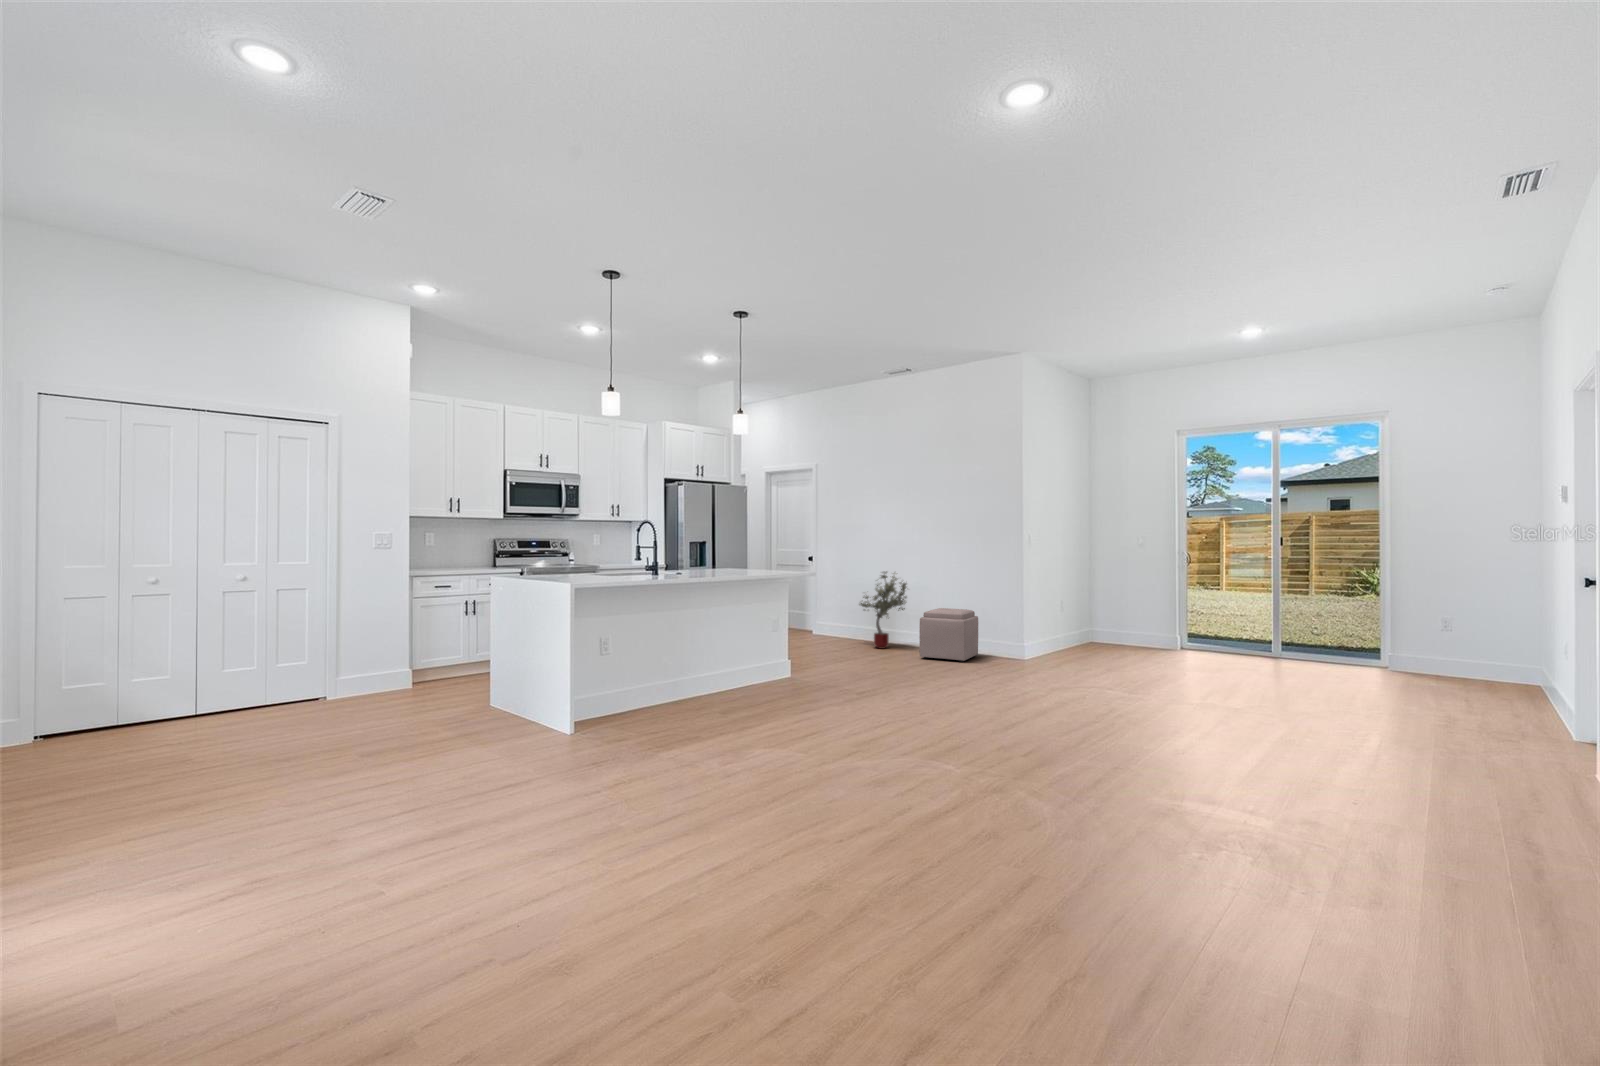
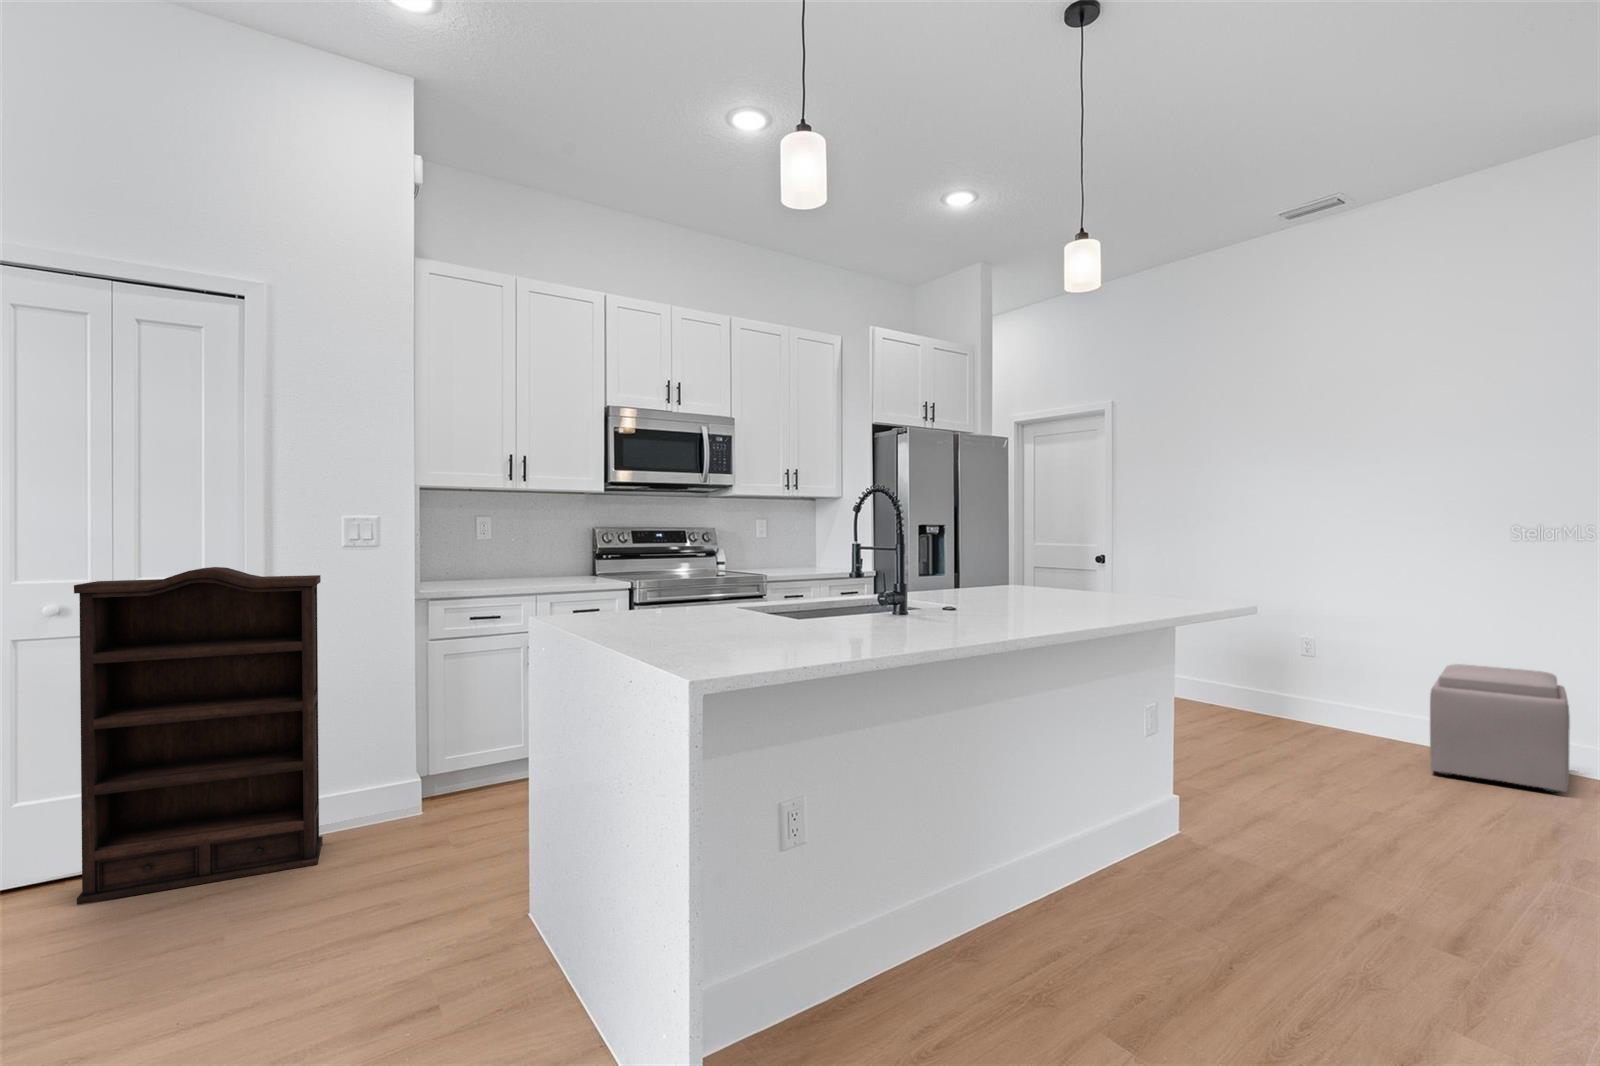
bookshelf: none [260,558,374,715] -> present [74,567,323,905]
potted tree: present [859,571,907,649] -> none [1239,584,1370,736]

